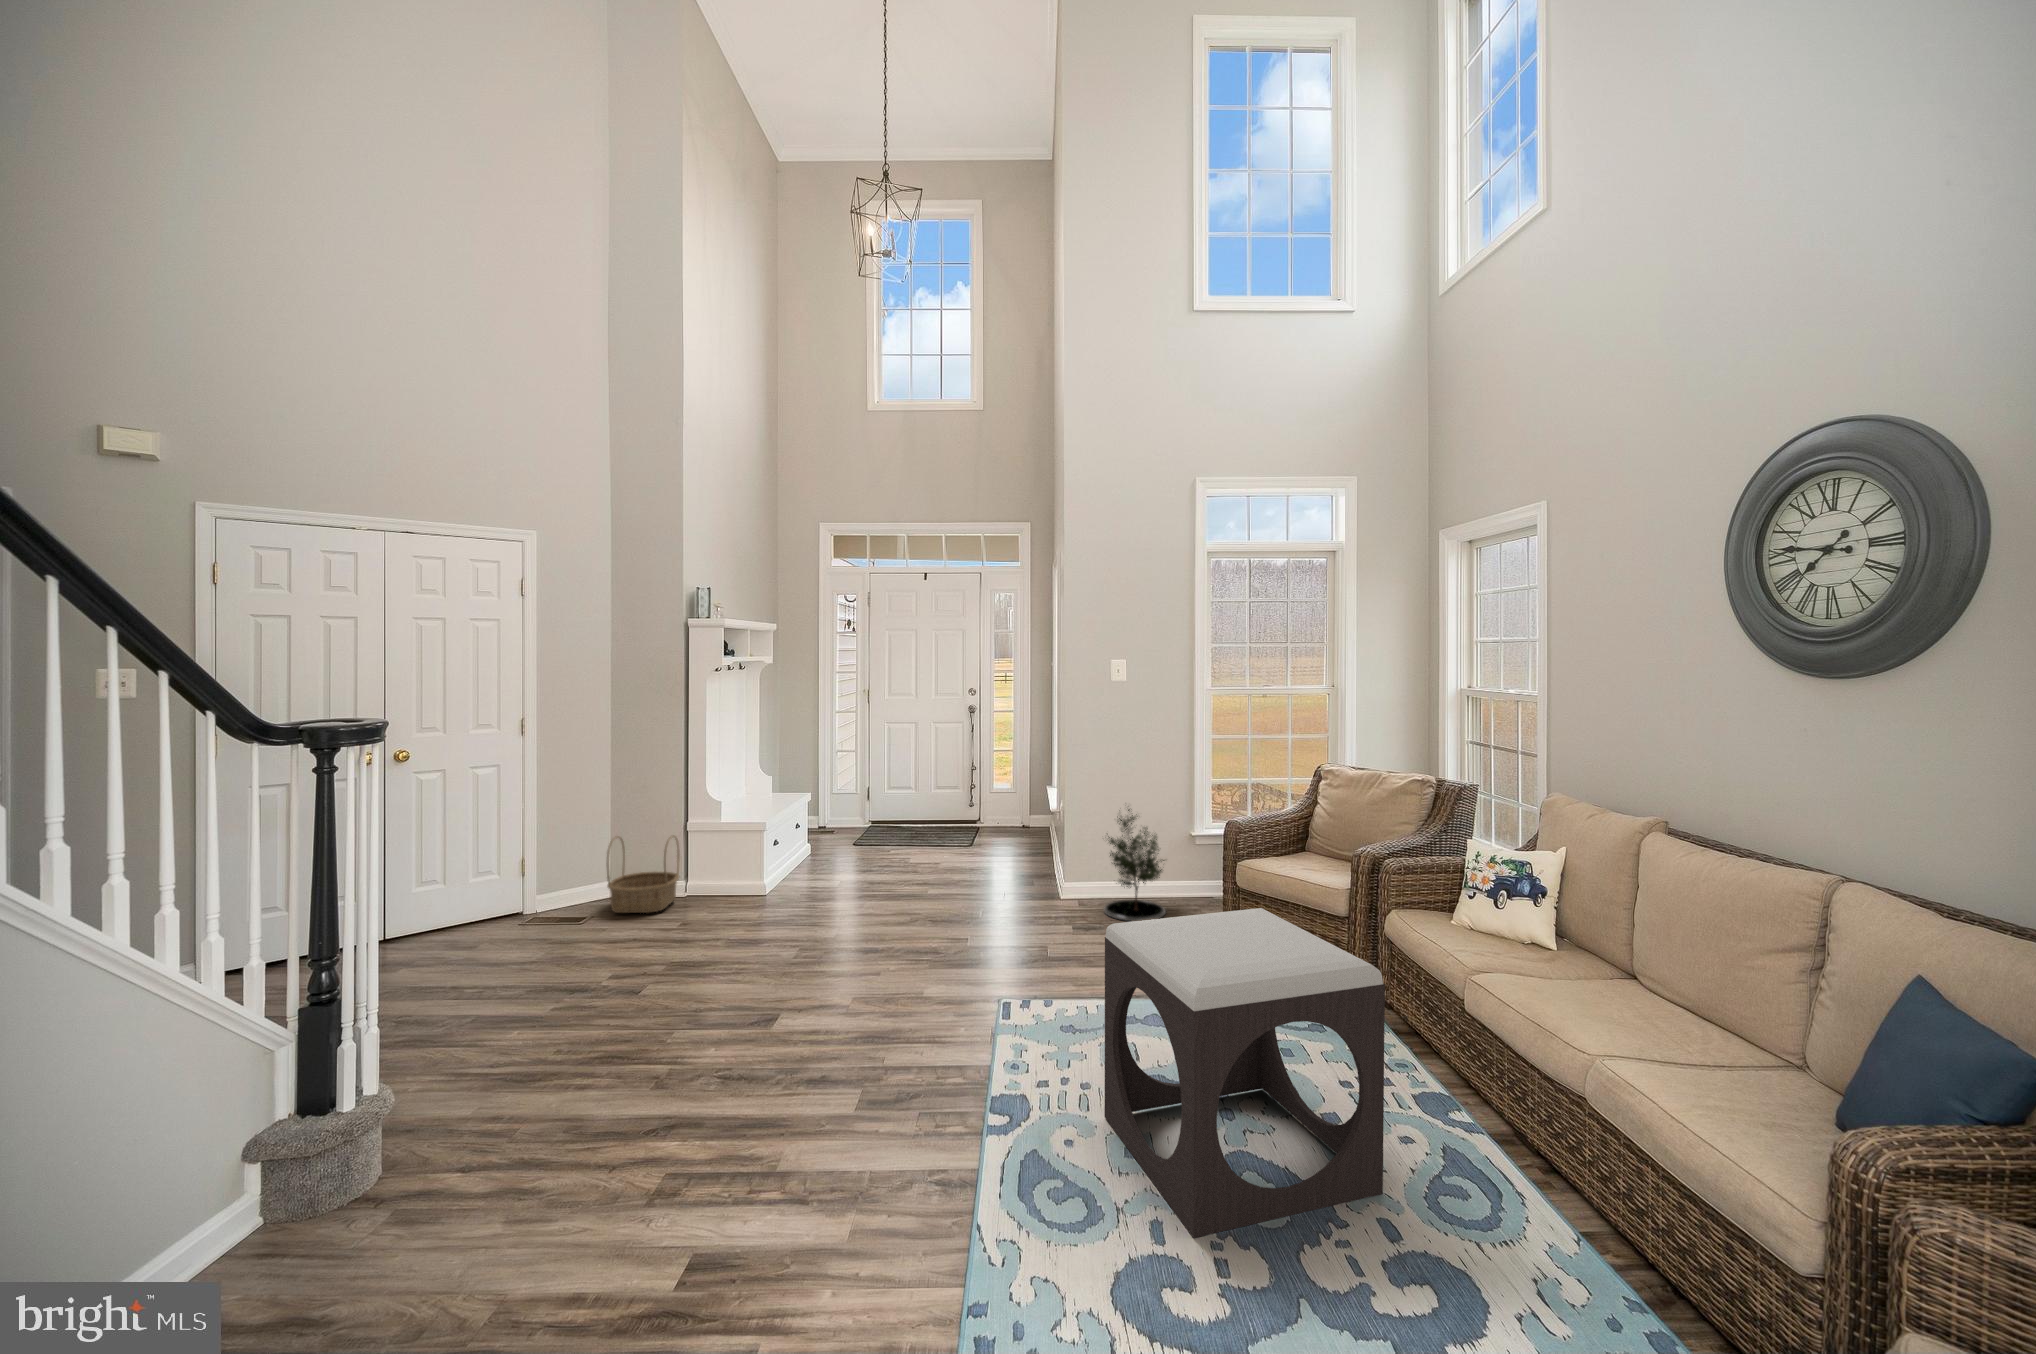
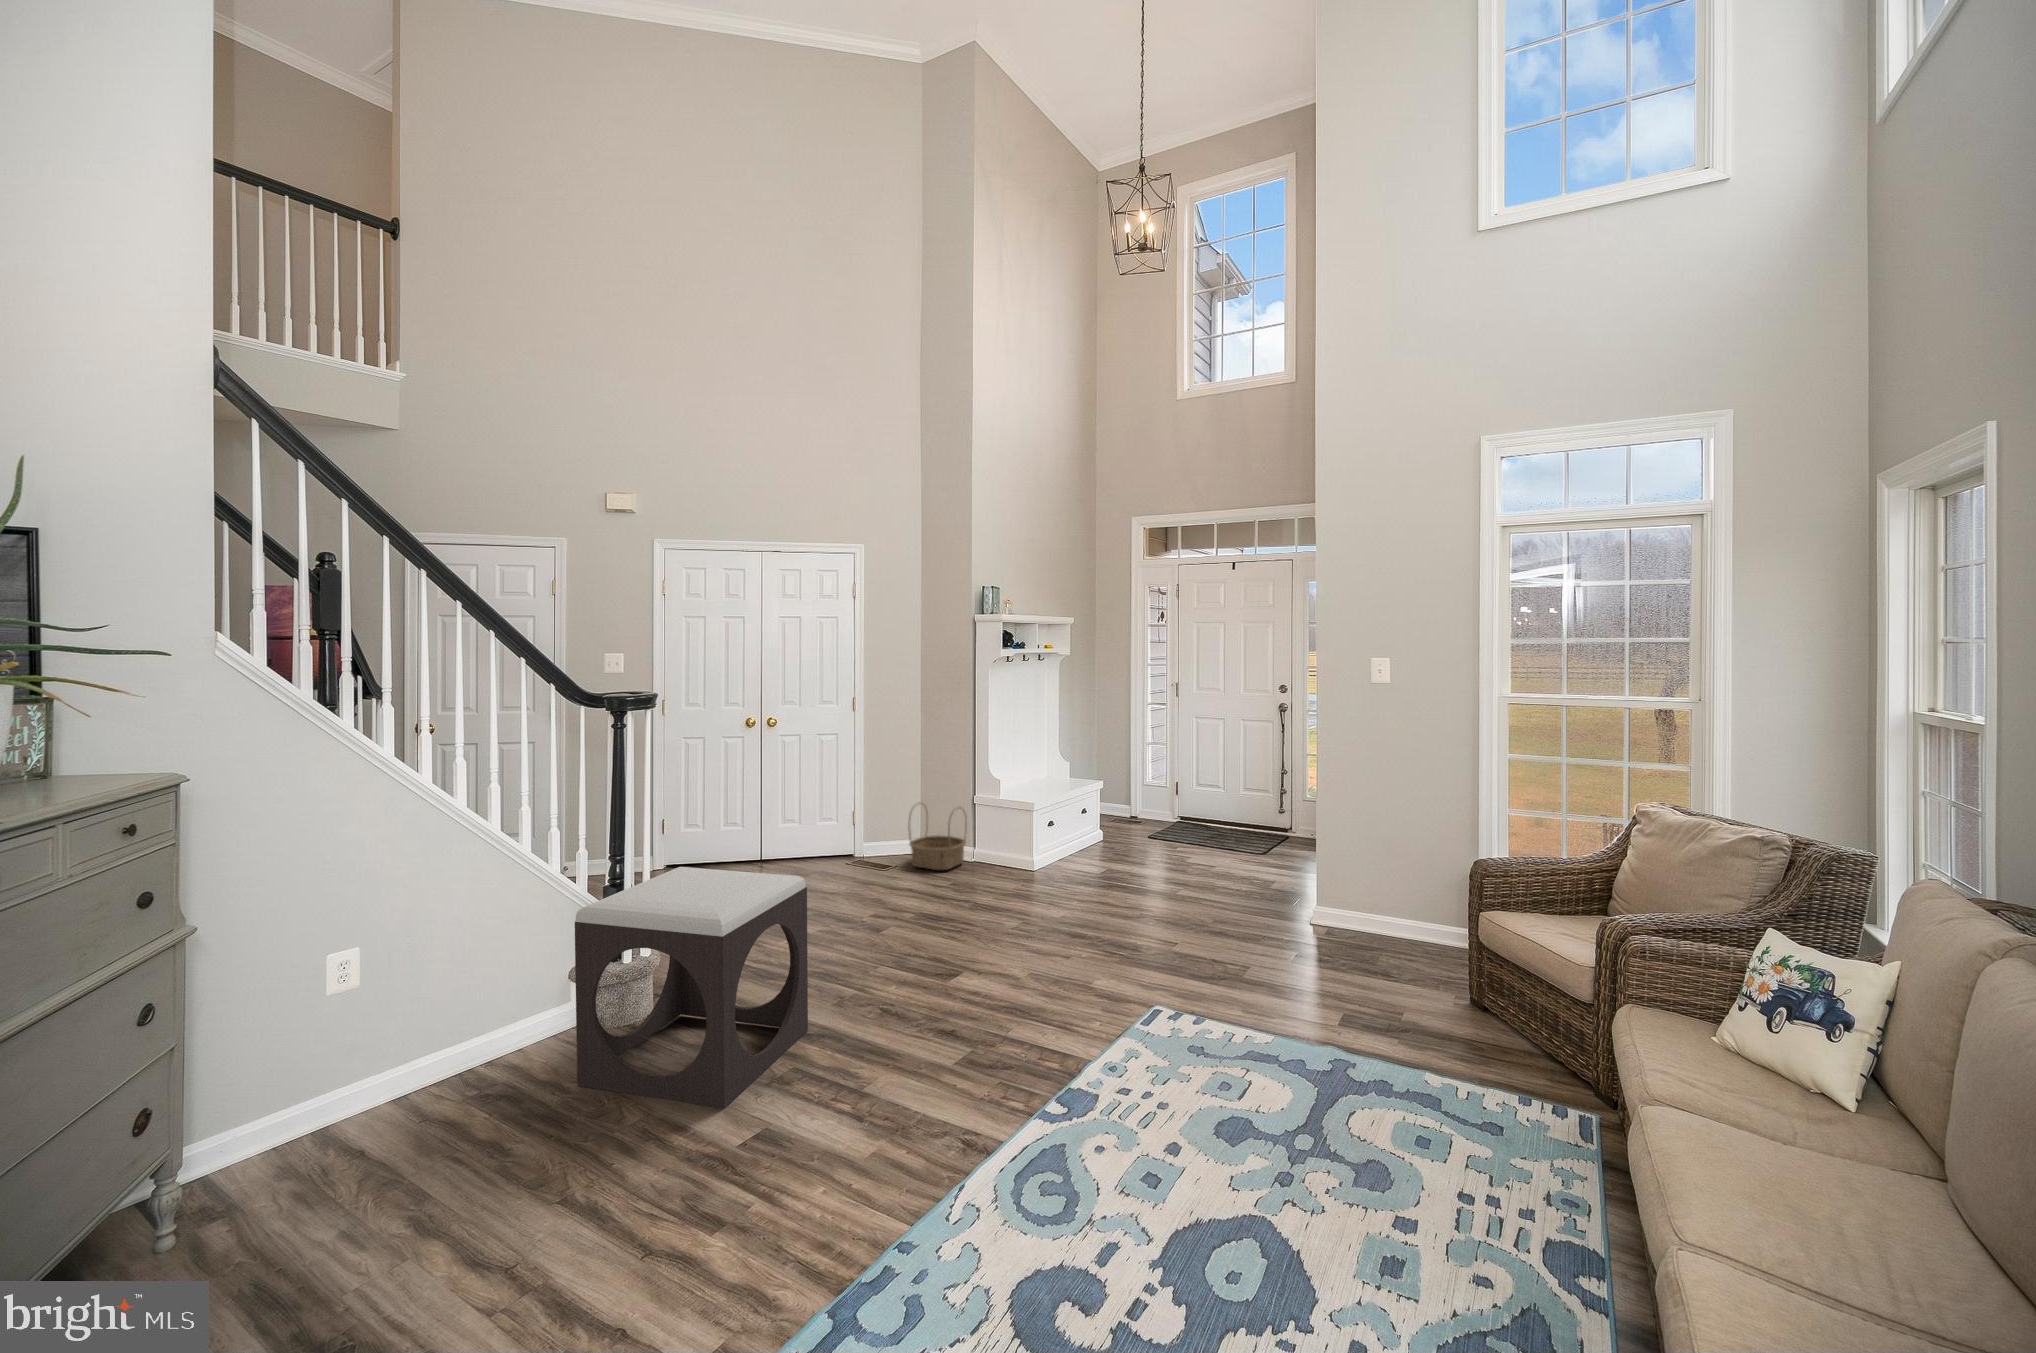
potted tree: present [1104,809,1166,921] -> none [1344,825,1430,963]
footstool: present [1105,908,1385,1238] -> present [575,867,808,1109]

